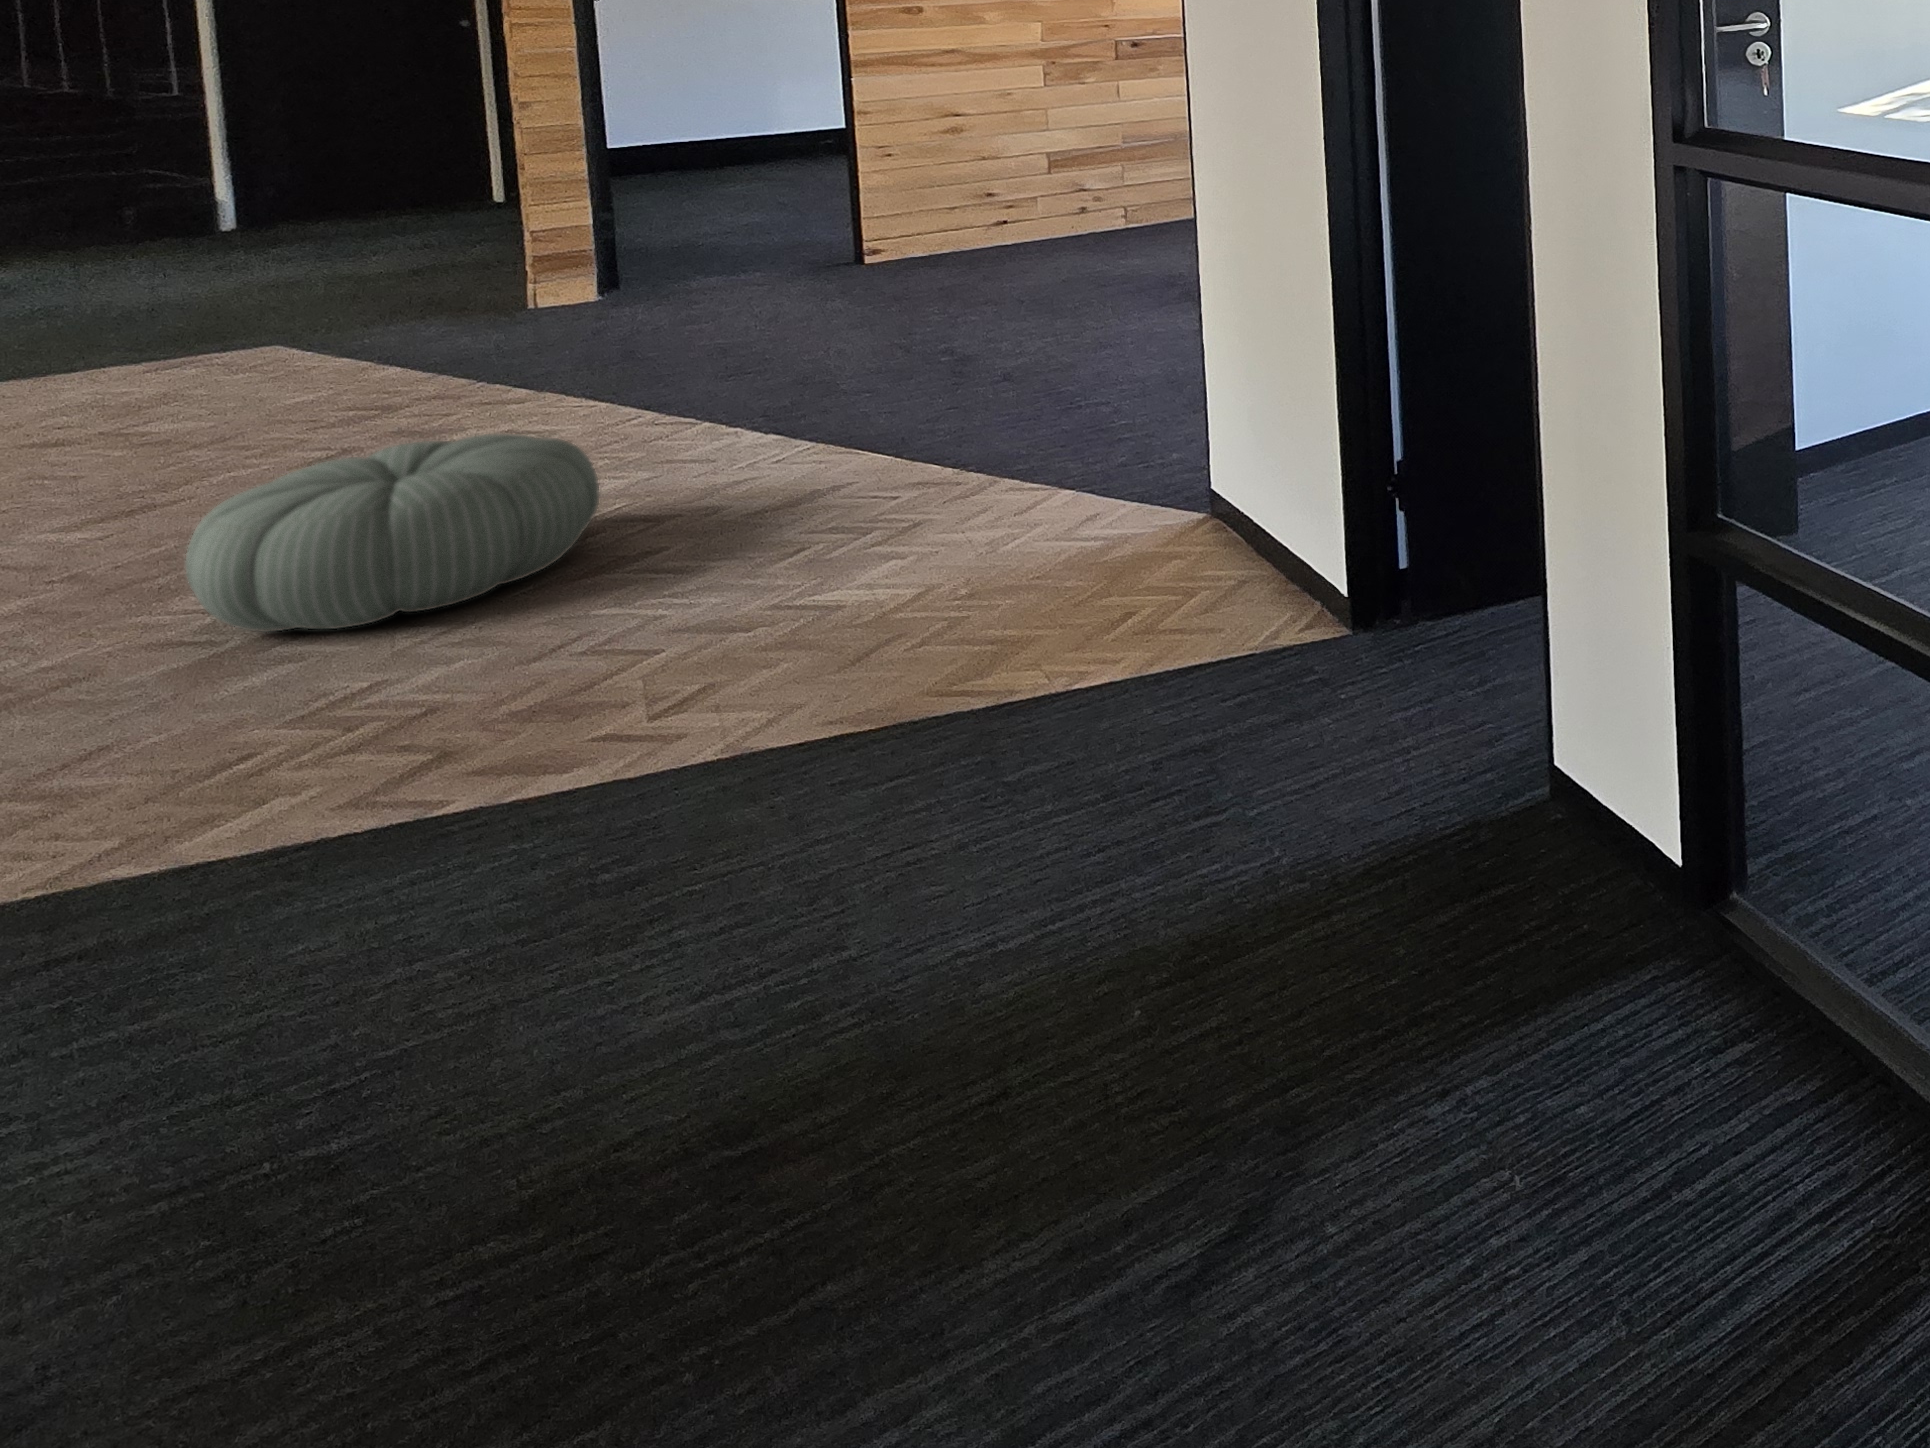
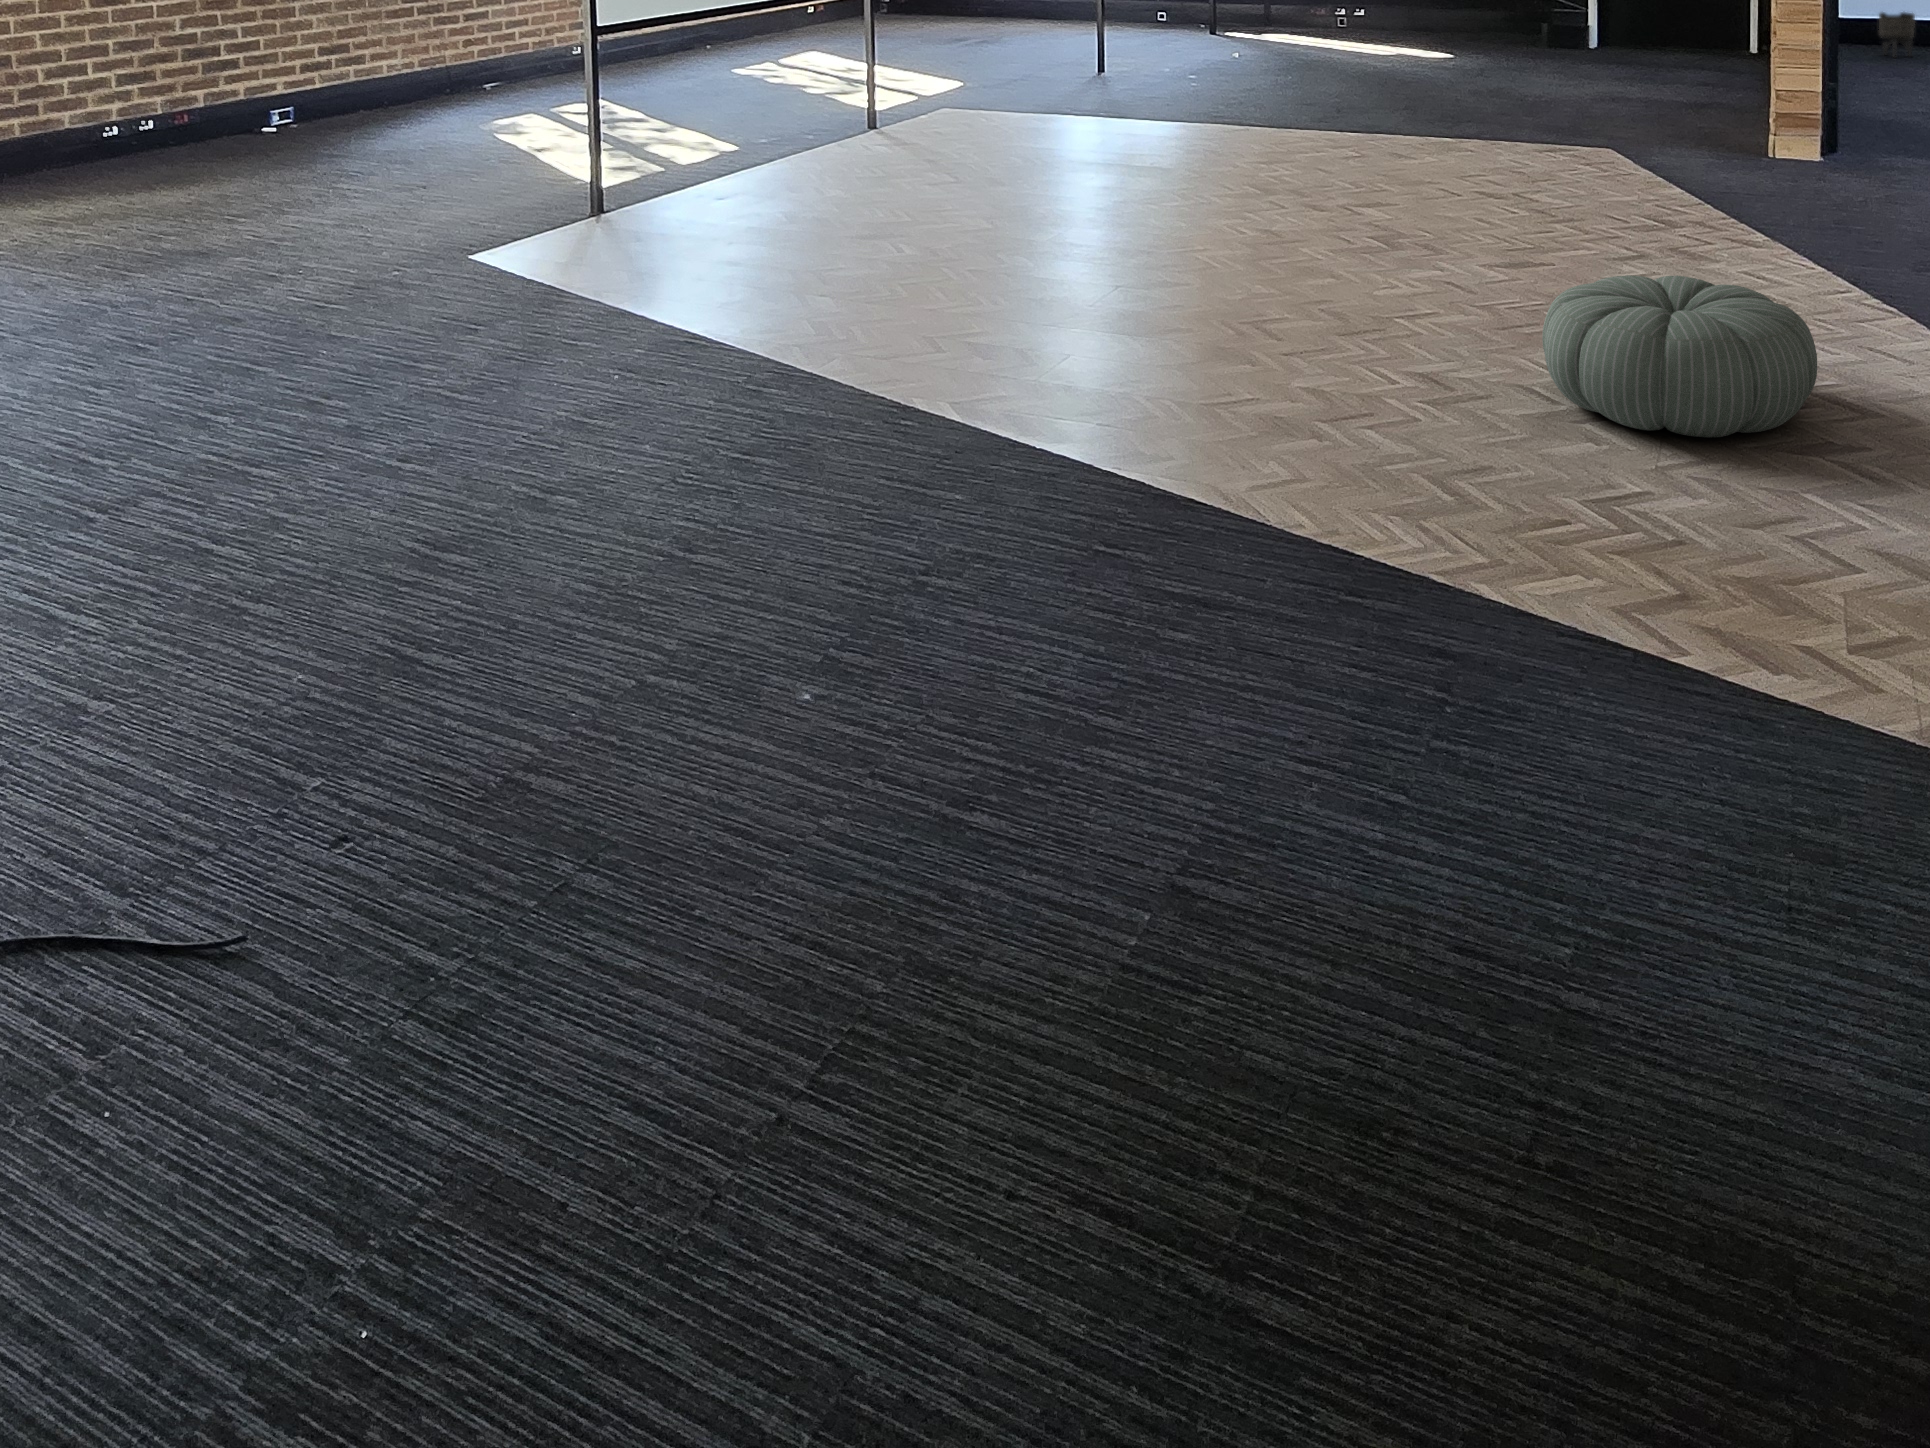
planter: none [665,134,711,184] -> present [1879,12,1915,57]

